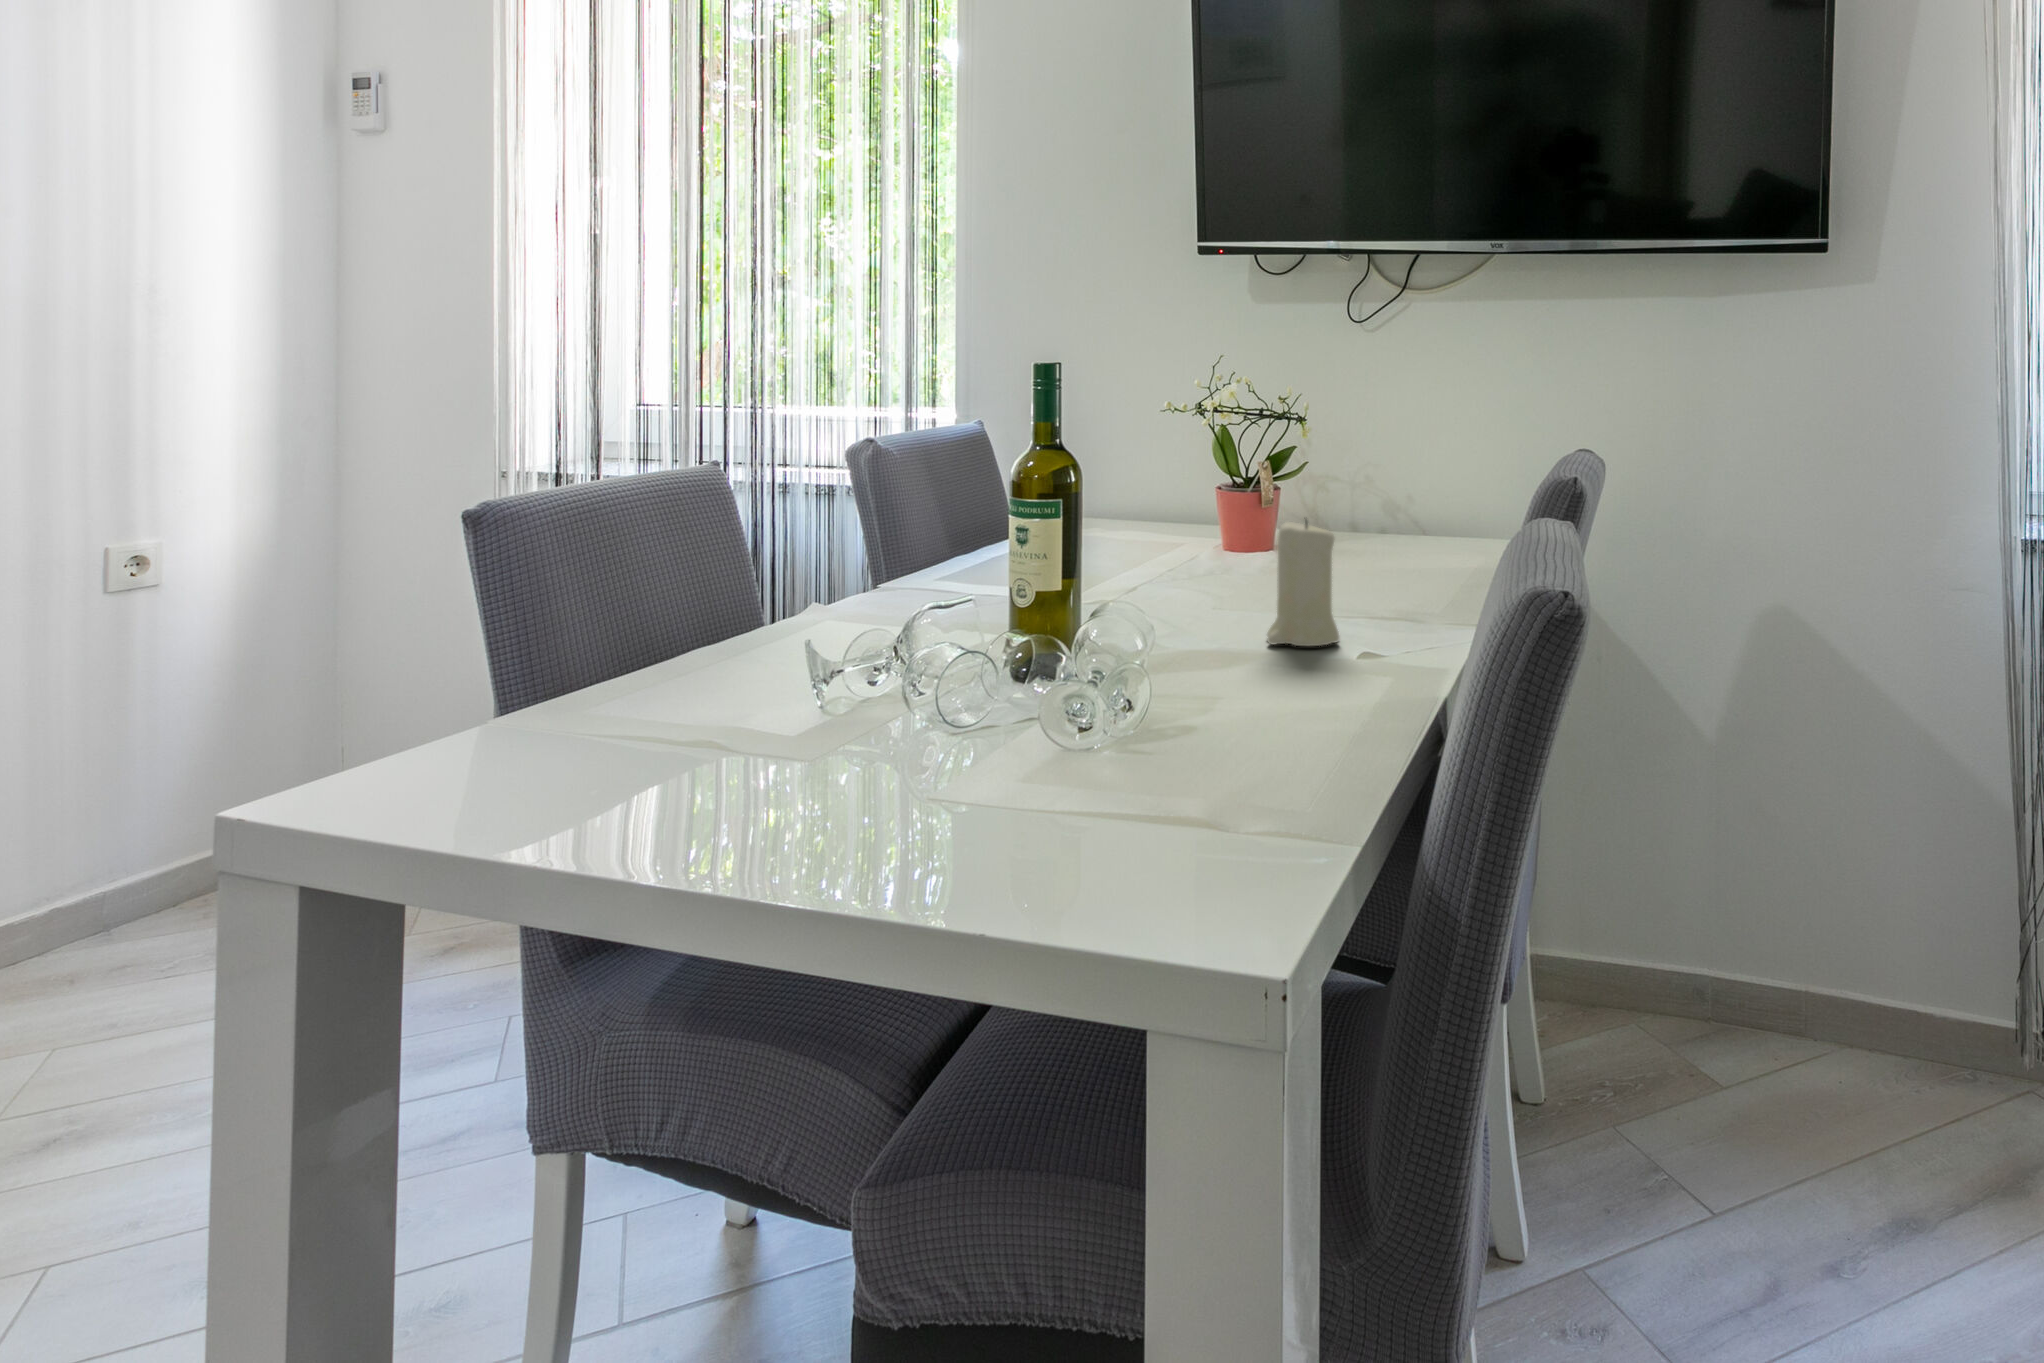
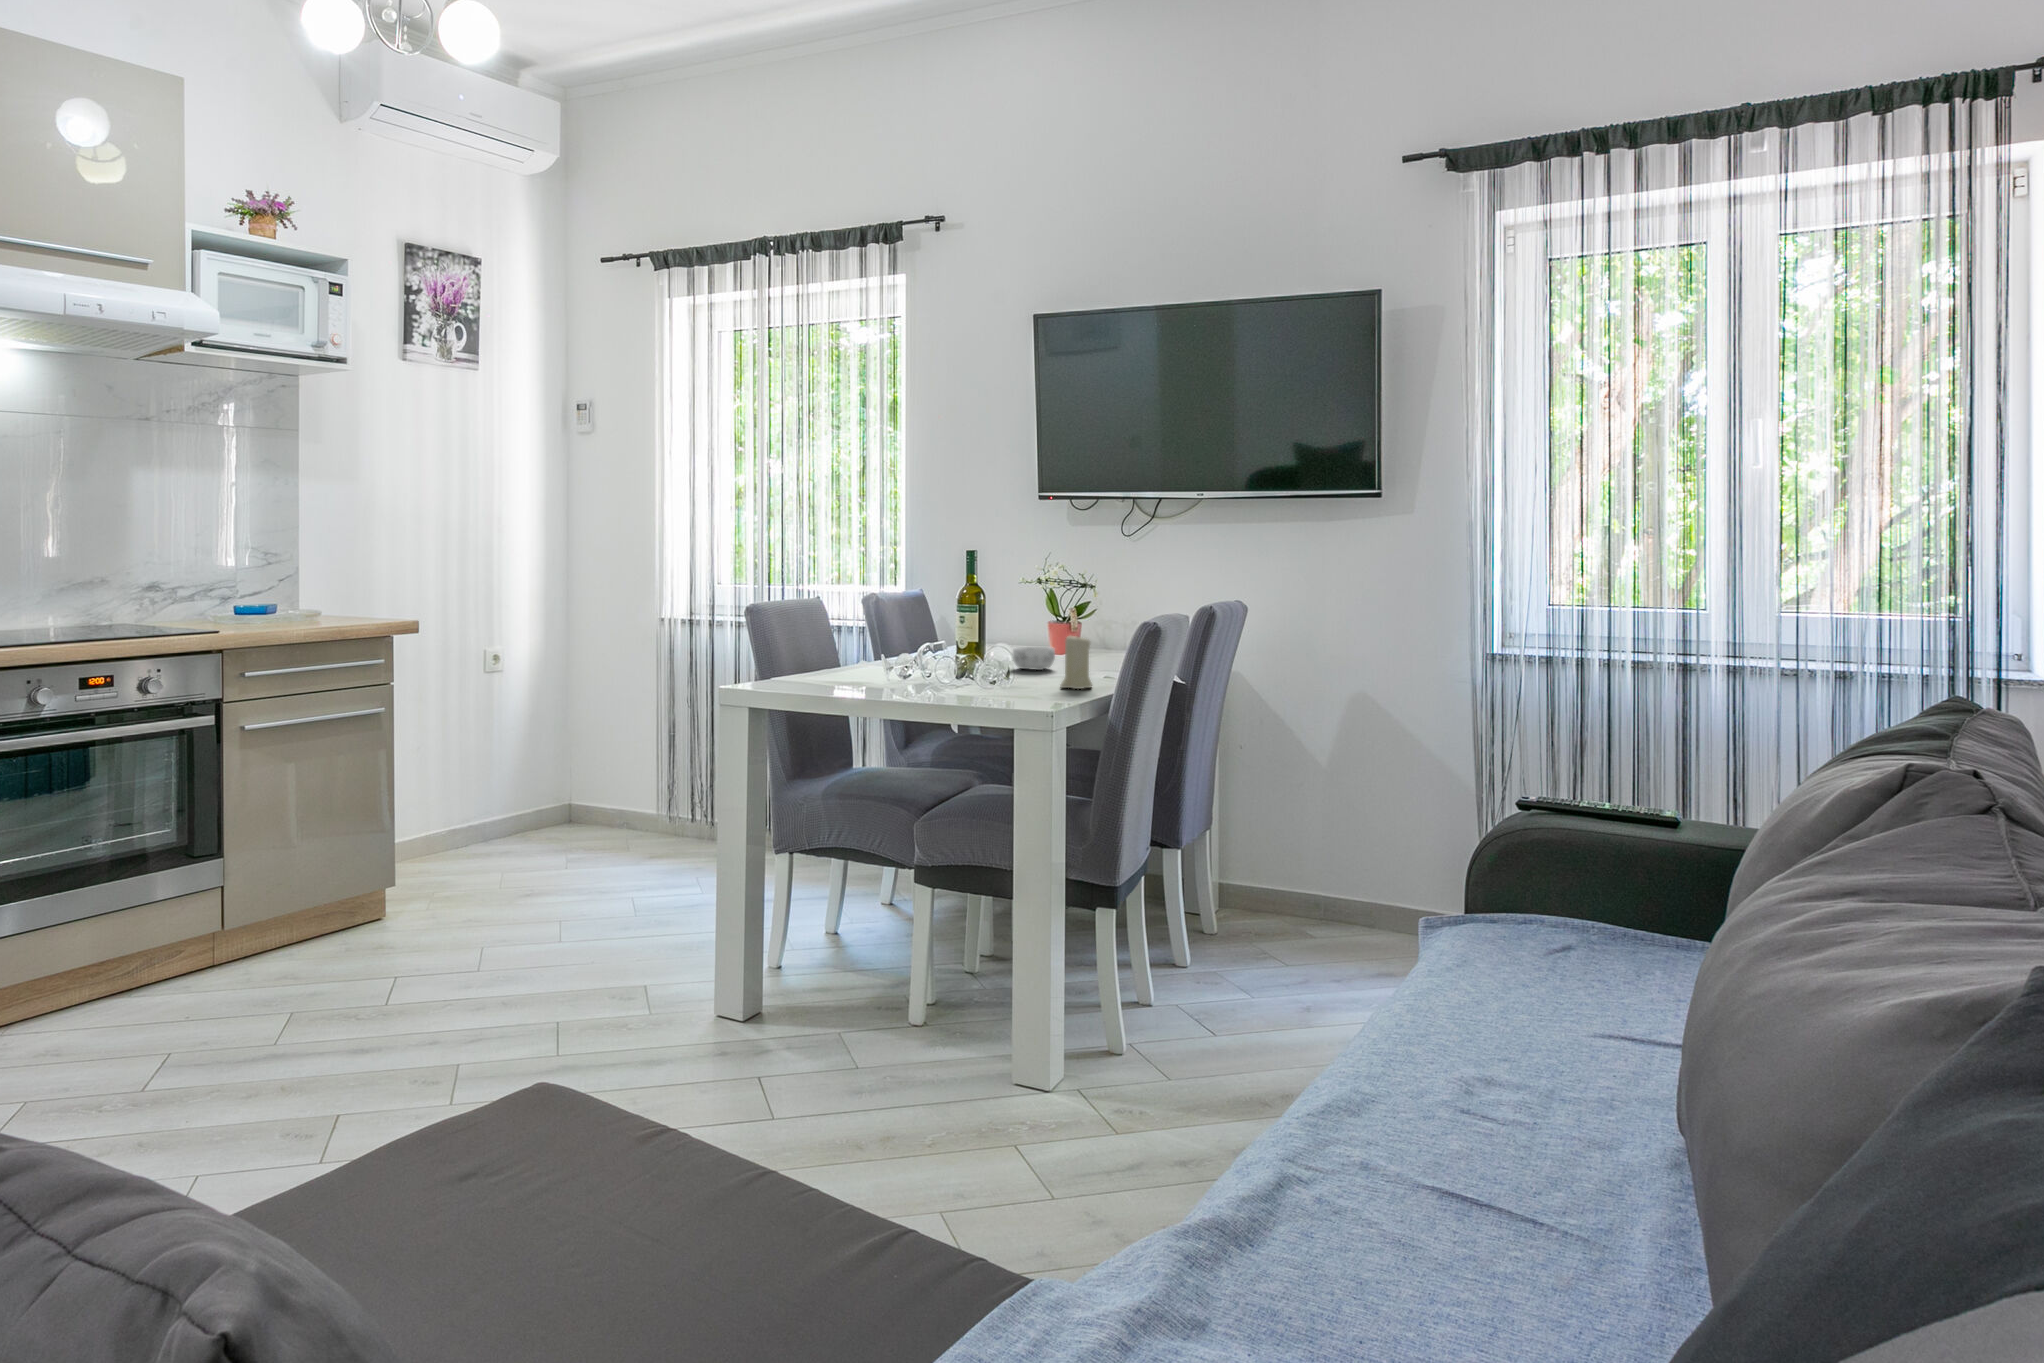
decorative bowl: none [1153,535,1242,587] -> present [1012,647,1055,670]

